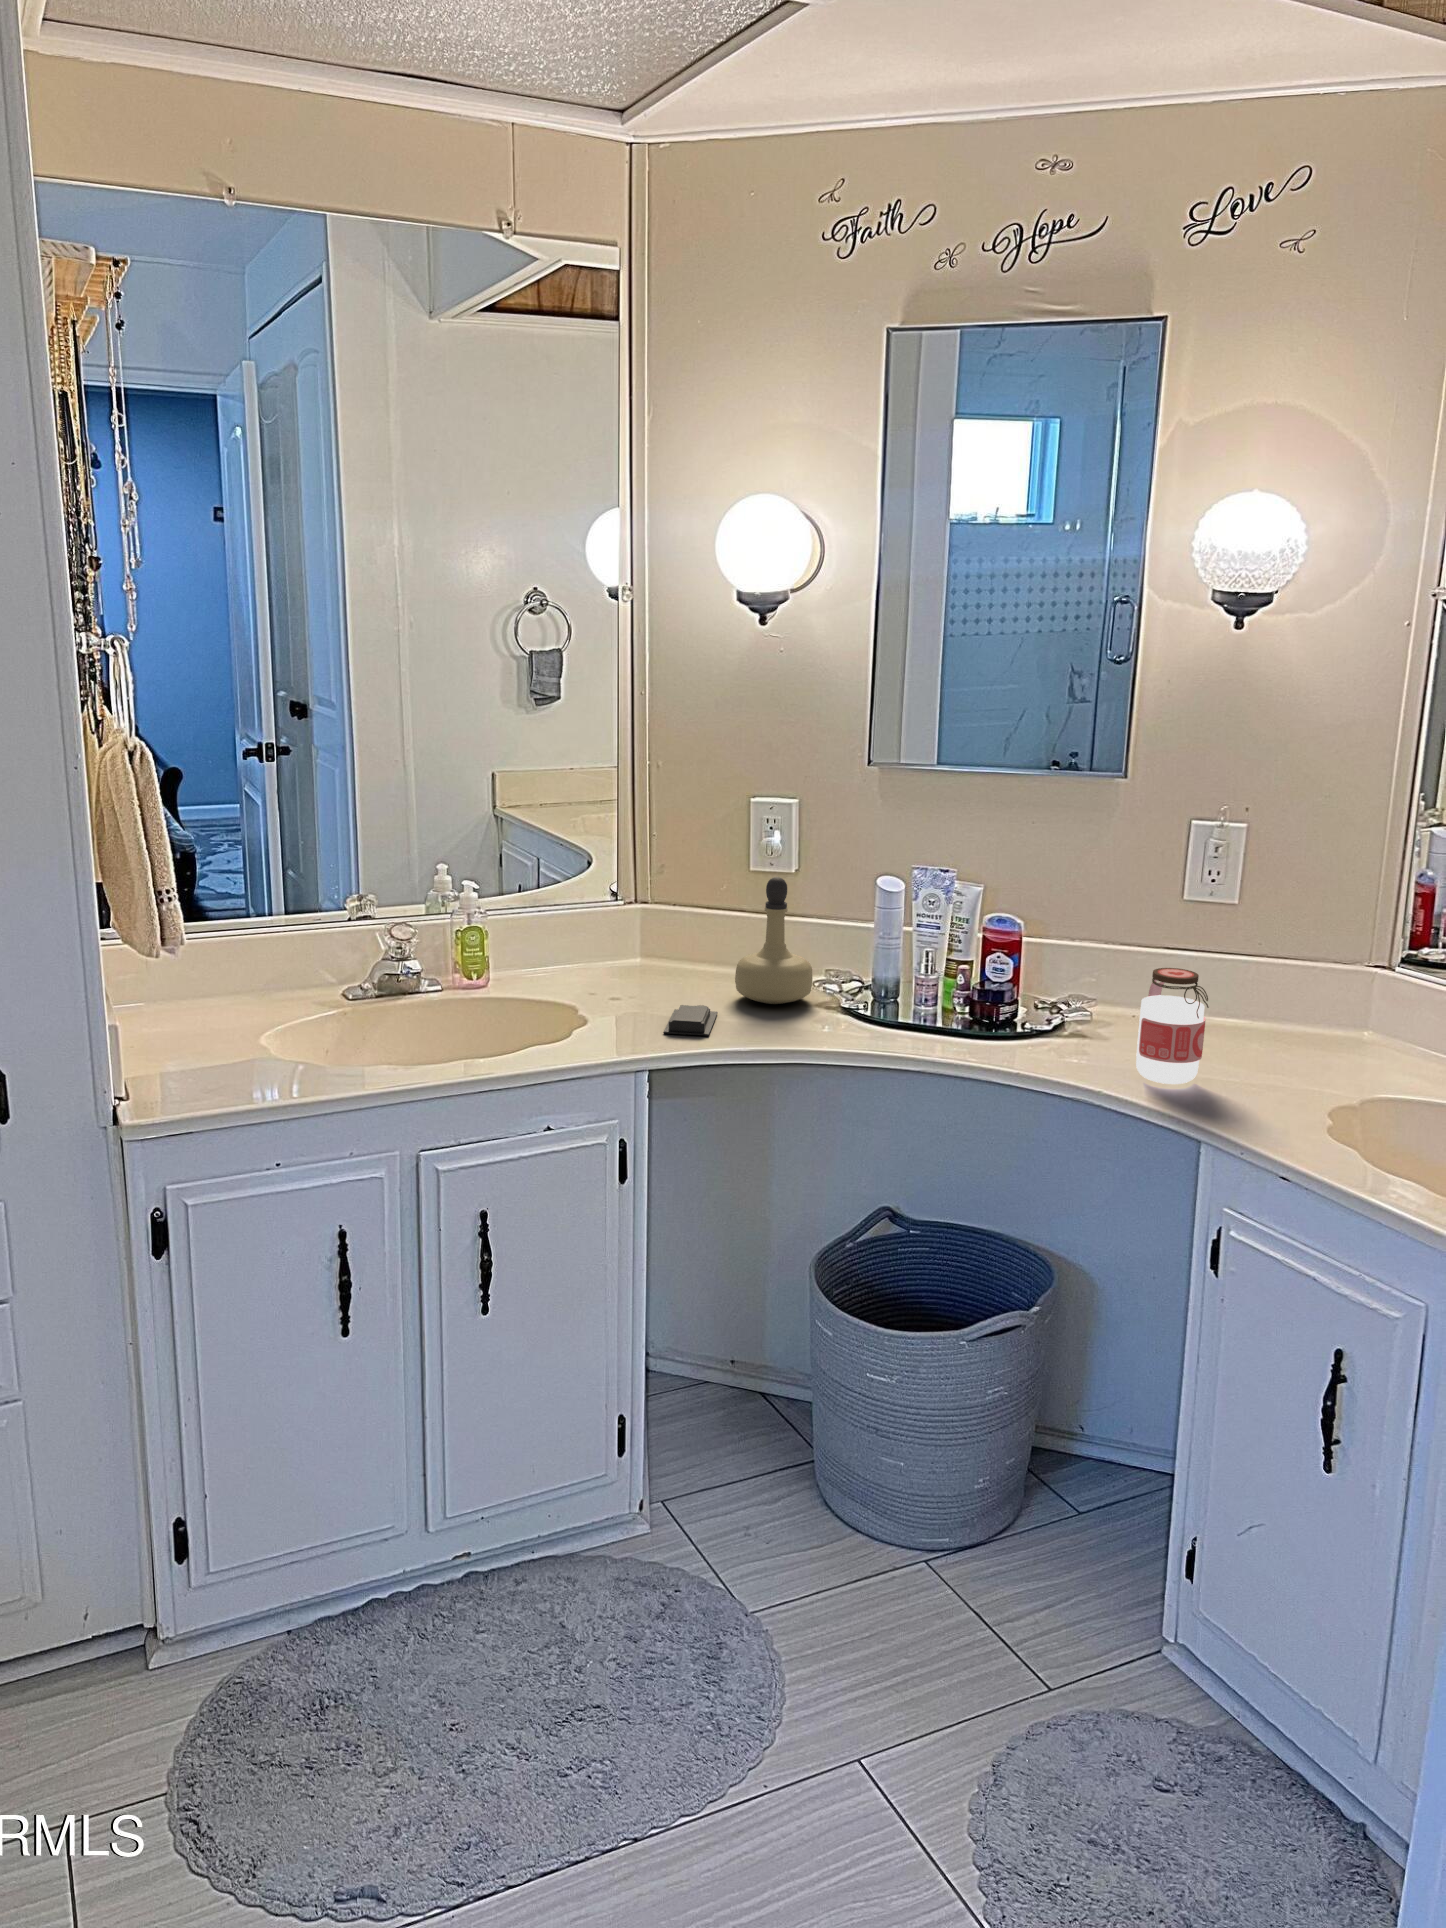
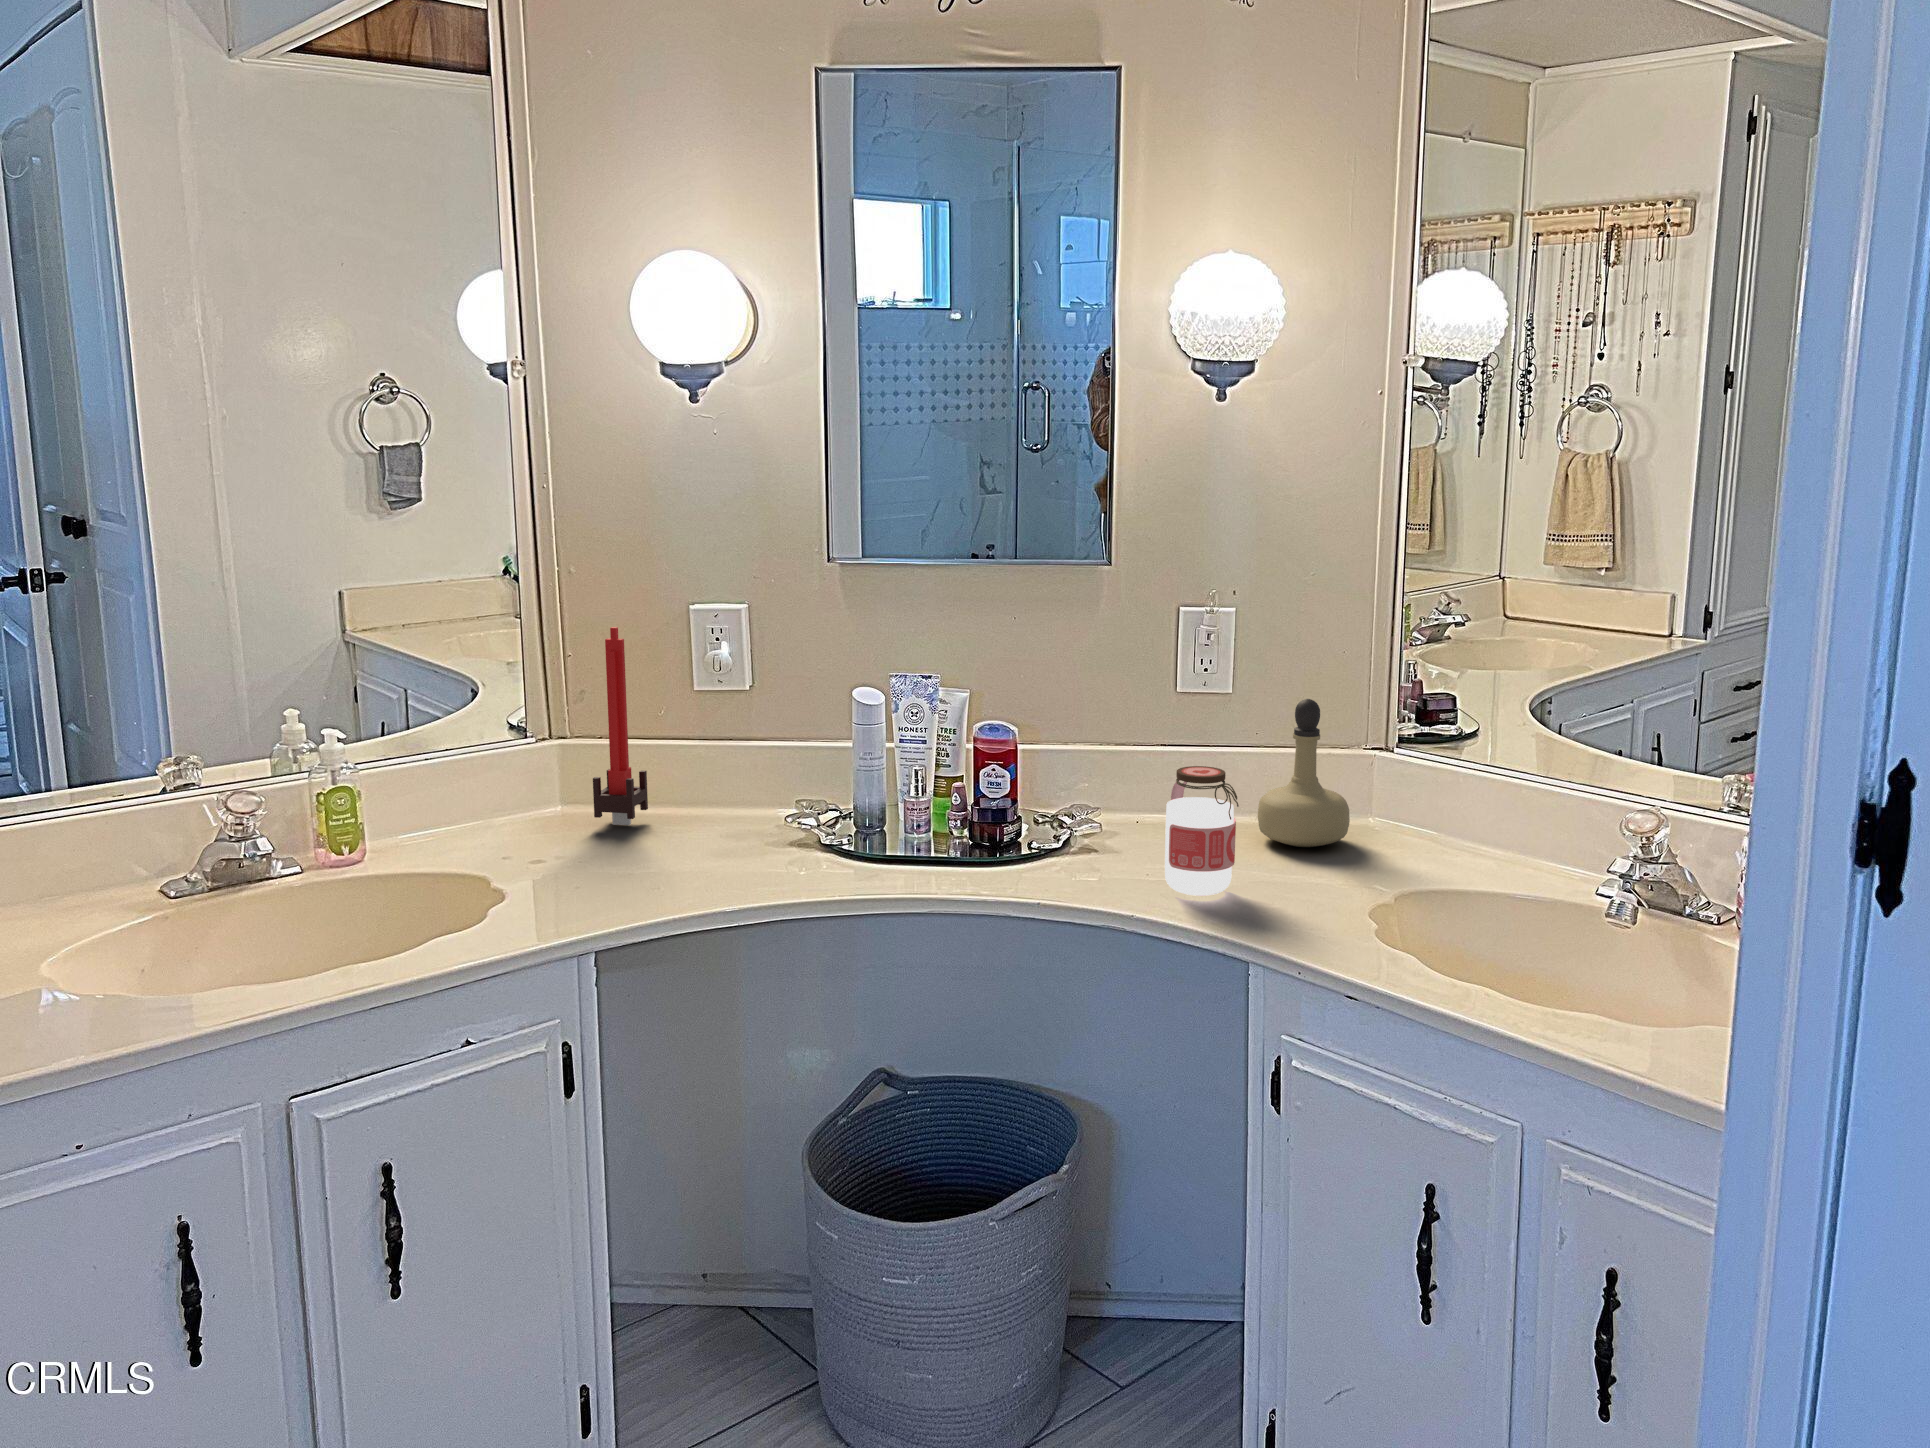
candle: none [663,811,708,977] -> present [593,627,648,825]
perfume bottle: present [735,877,812,1004] -> present [1258,699,1350,847]
soap bar: present [663,1005,718,1036] -> none [609,858,672,898]

